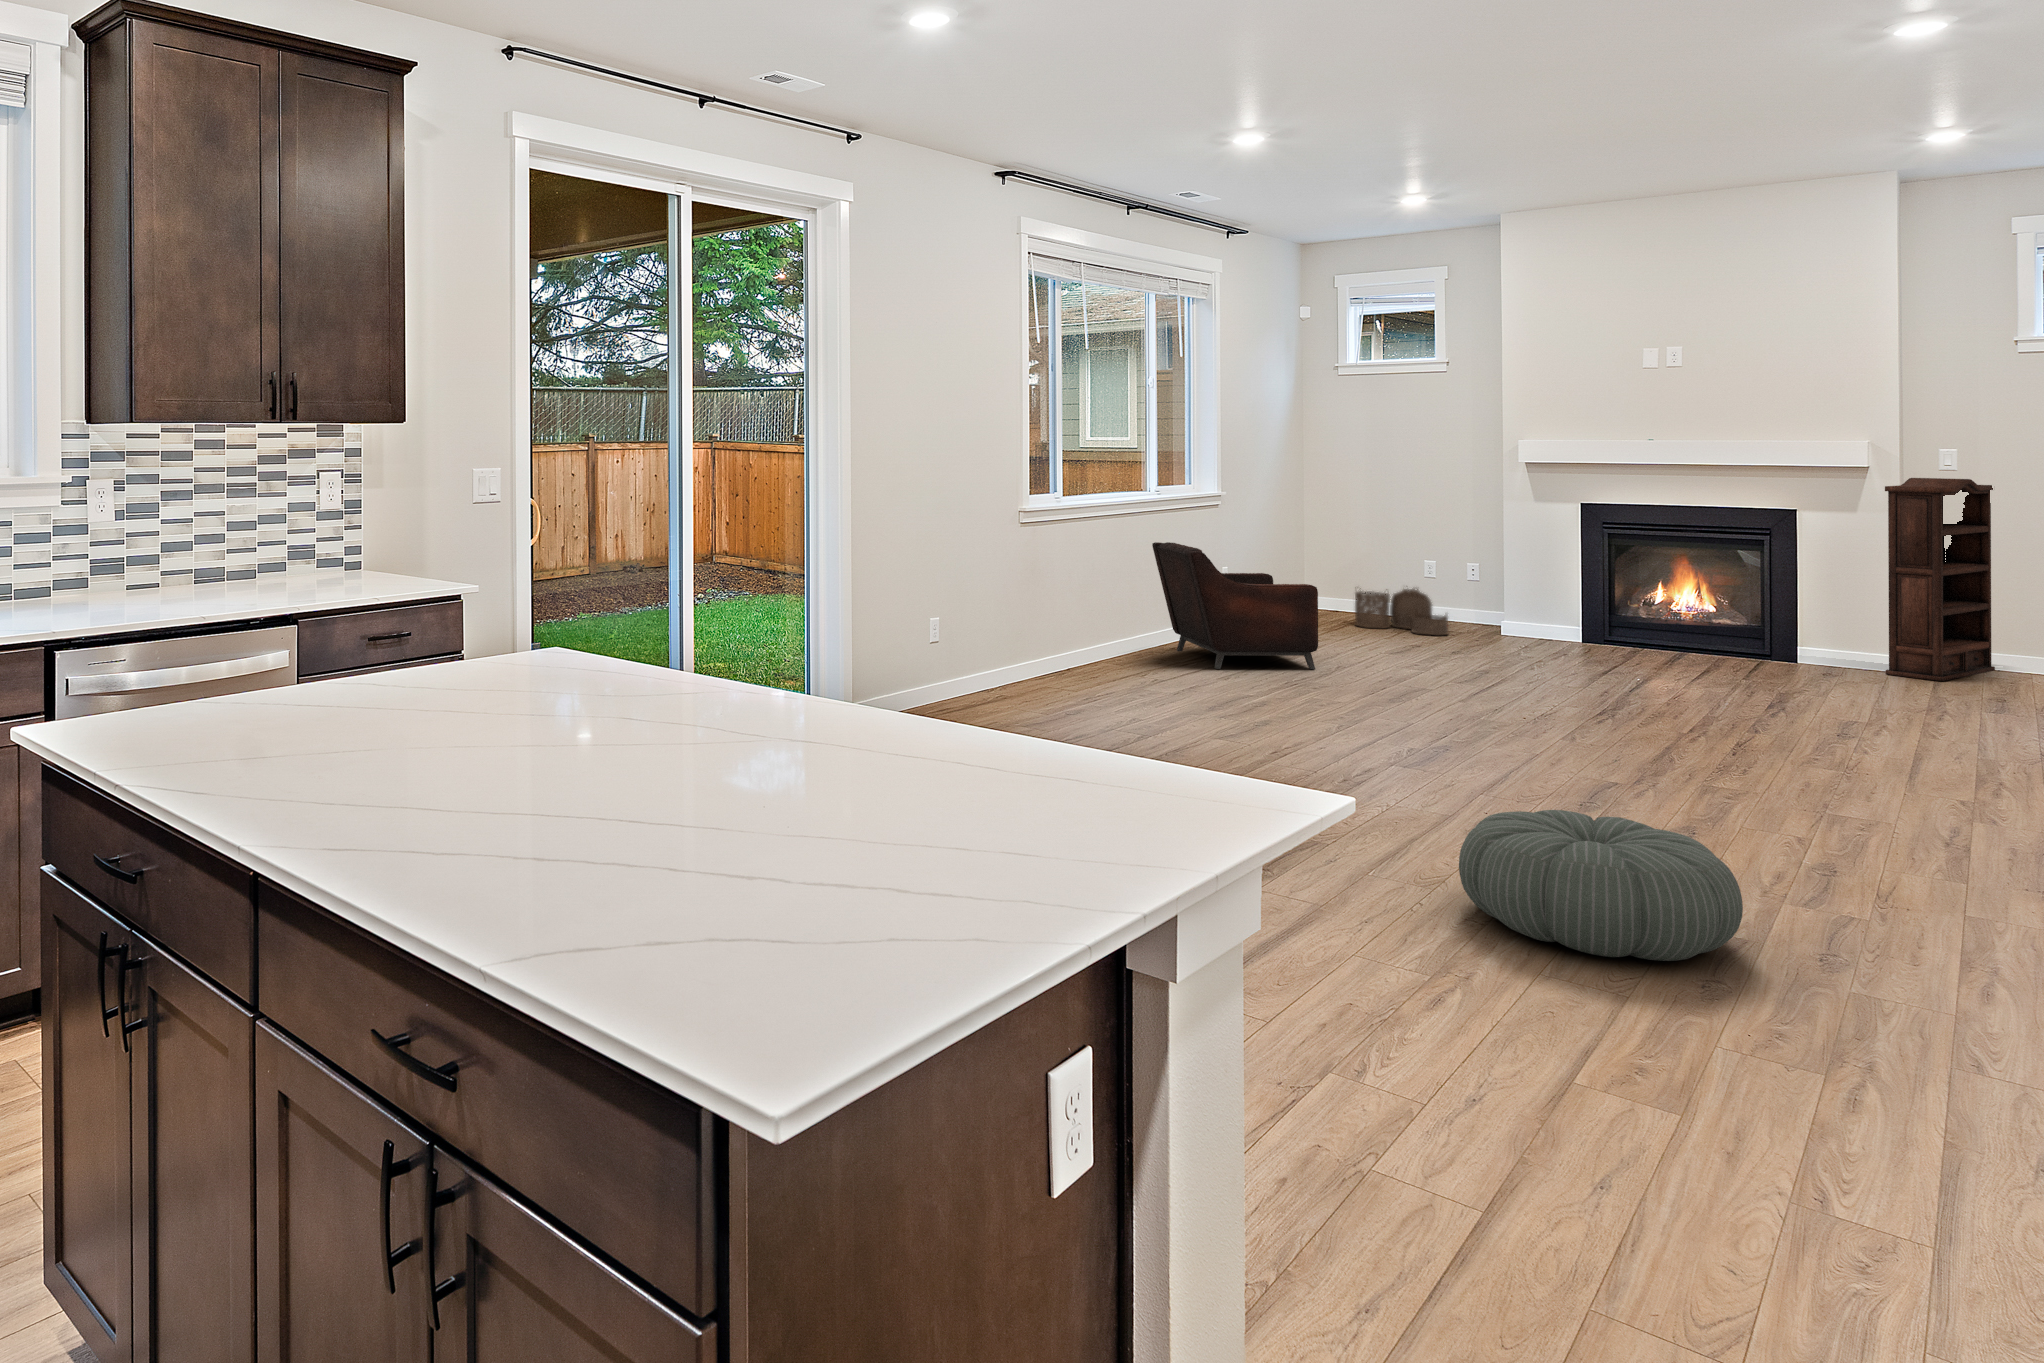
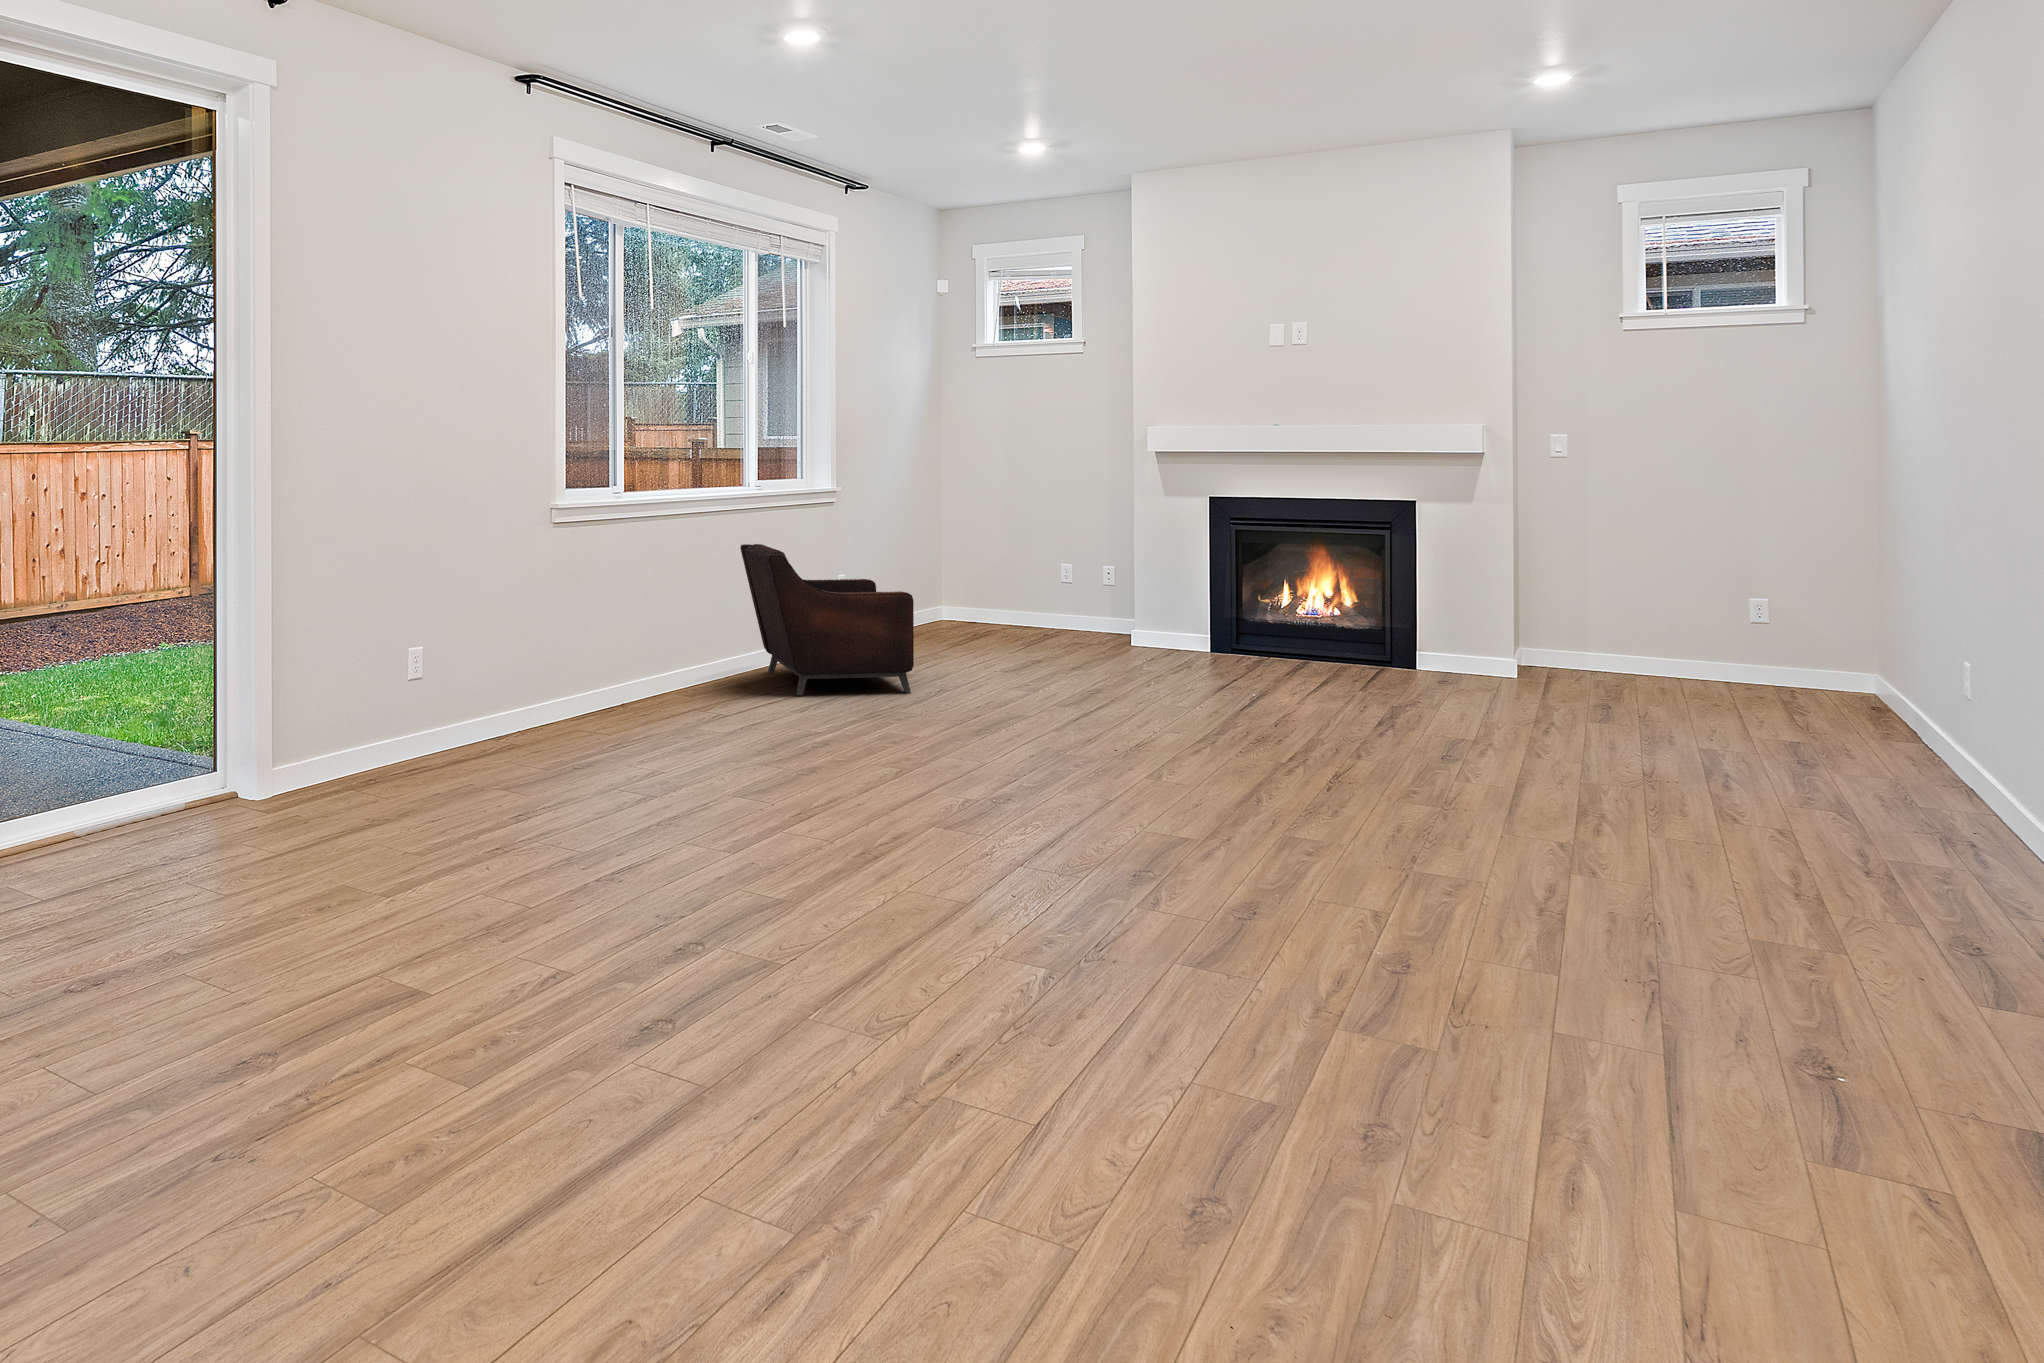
bookshelf: present [1885,478,1995,681] -> none [1502,464,1608,687]
woven basket: present [1355,588,1448,635] -> none [982,590,1076,646]
pouf: present [1459,810,1743,961] -> none [900,925,1270,1182]

